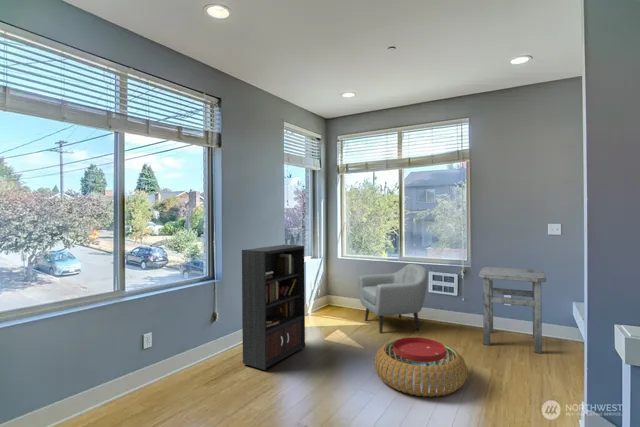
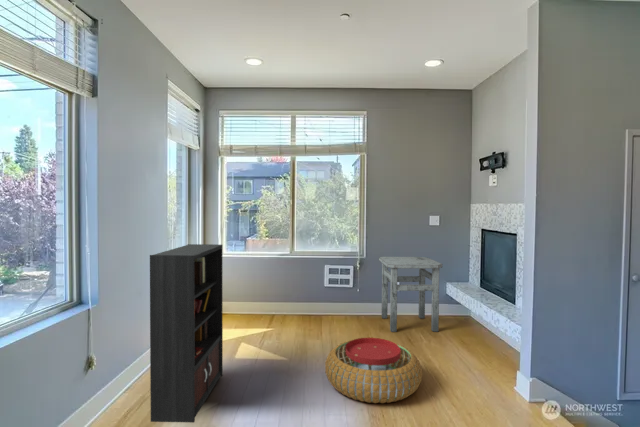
armchair: present [358,264,428,333] -> none [254,258,333,338]

